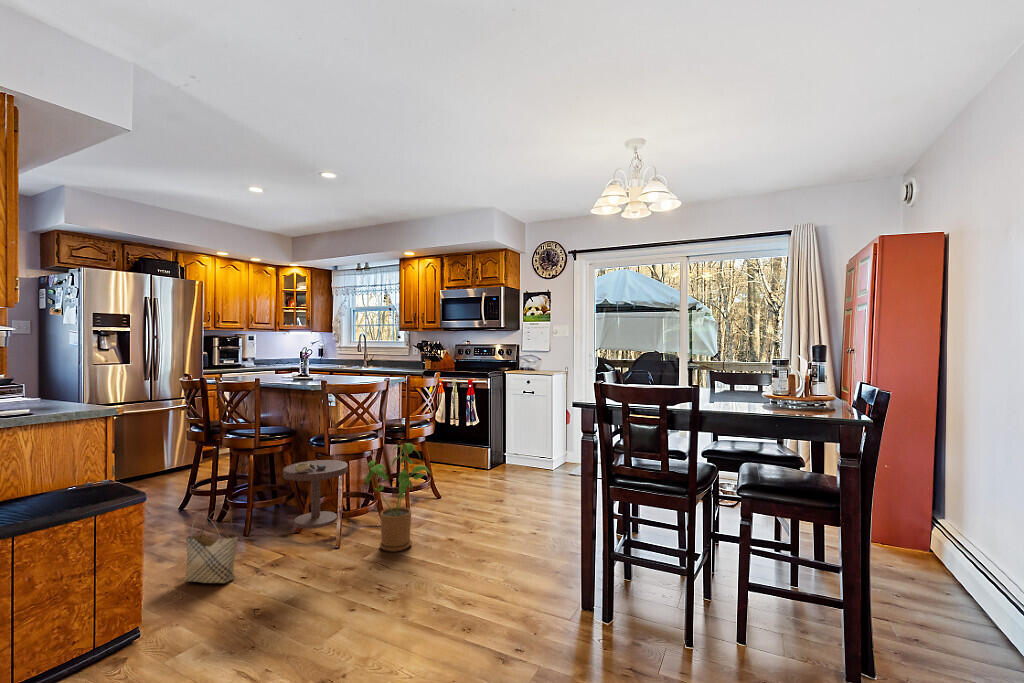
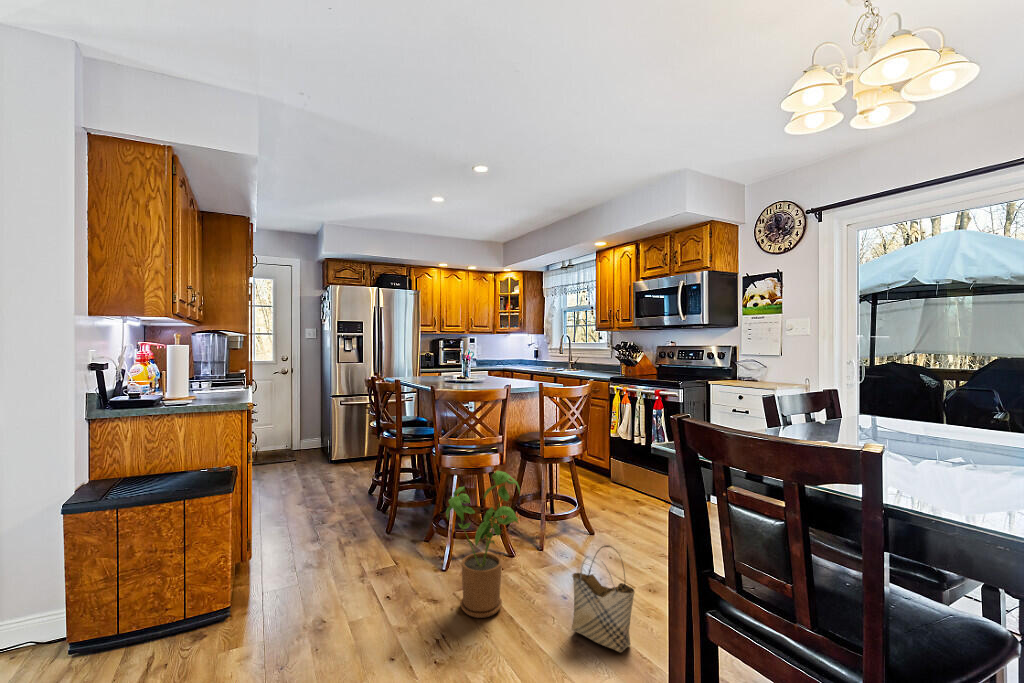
side table: present [283,460,348,529] -> none [326,479,405,625]
woven basket: present [184,508,238,583] -> present [572,545,635,652]

